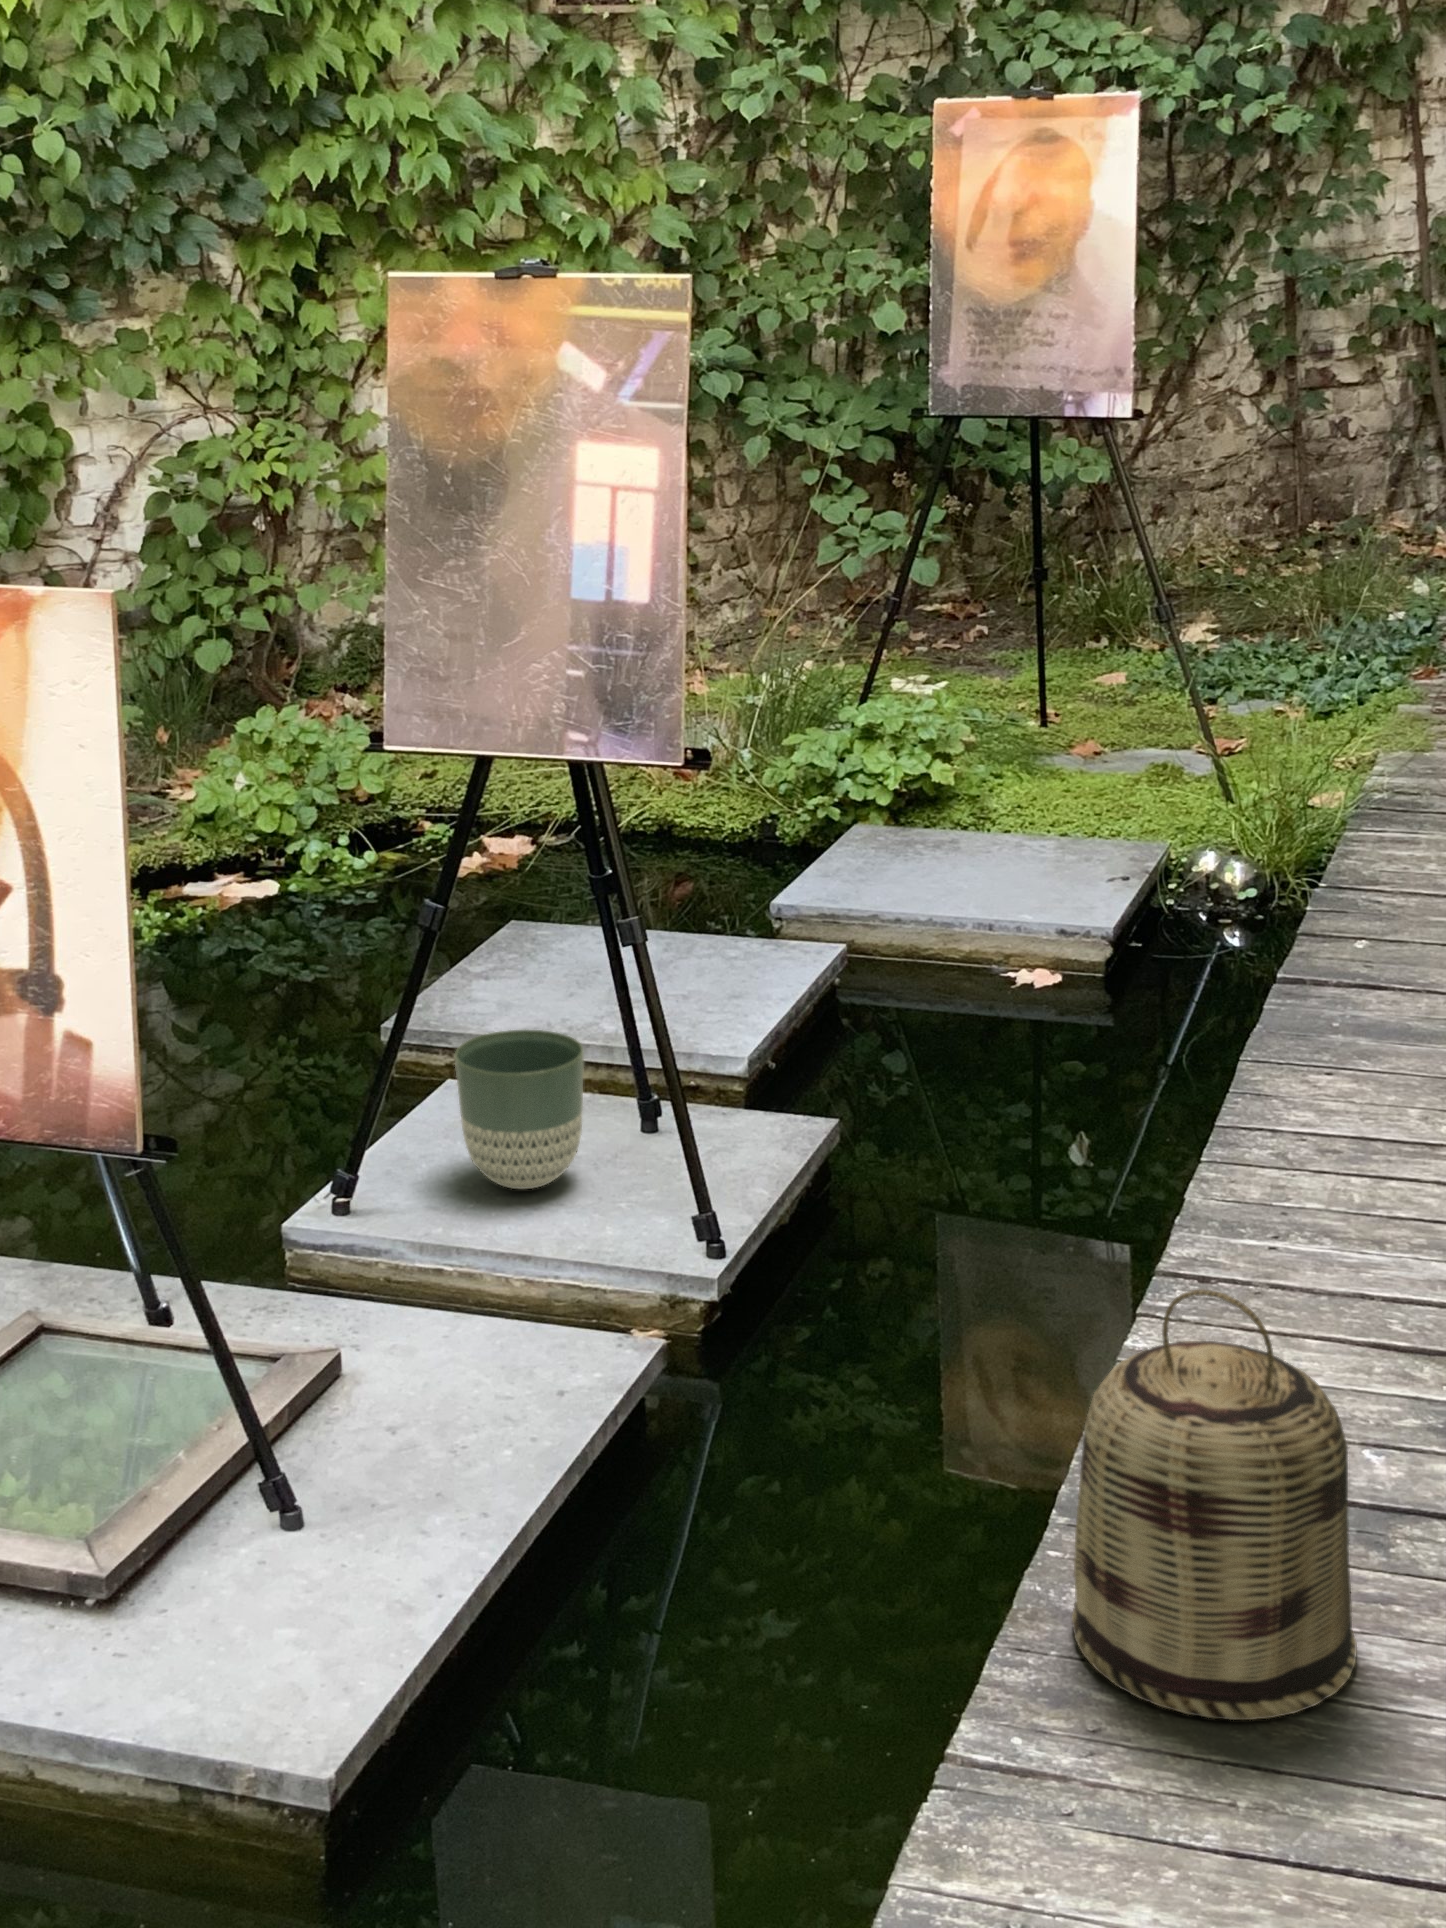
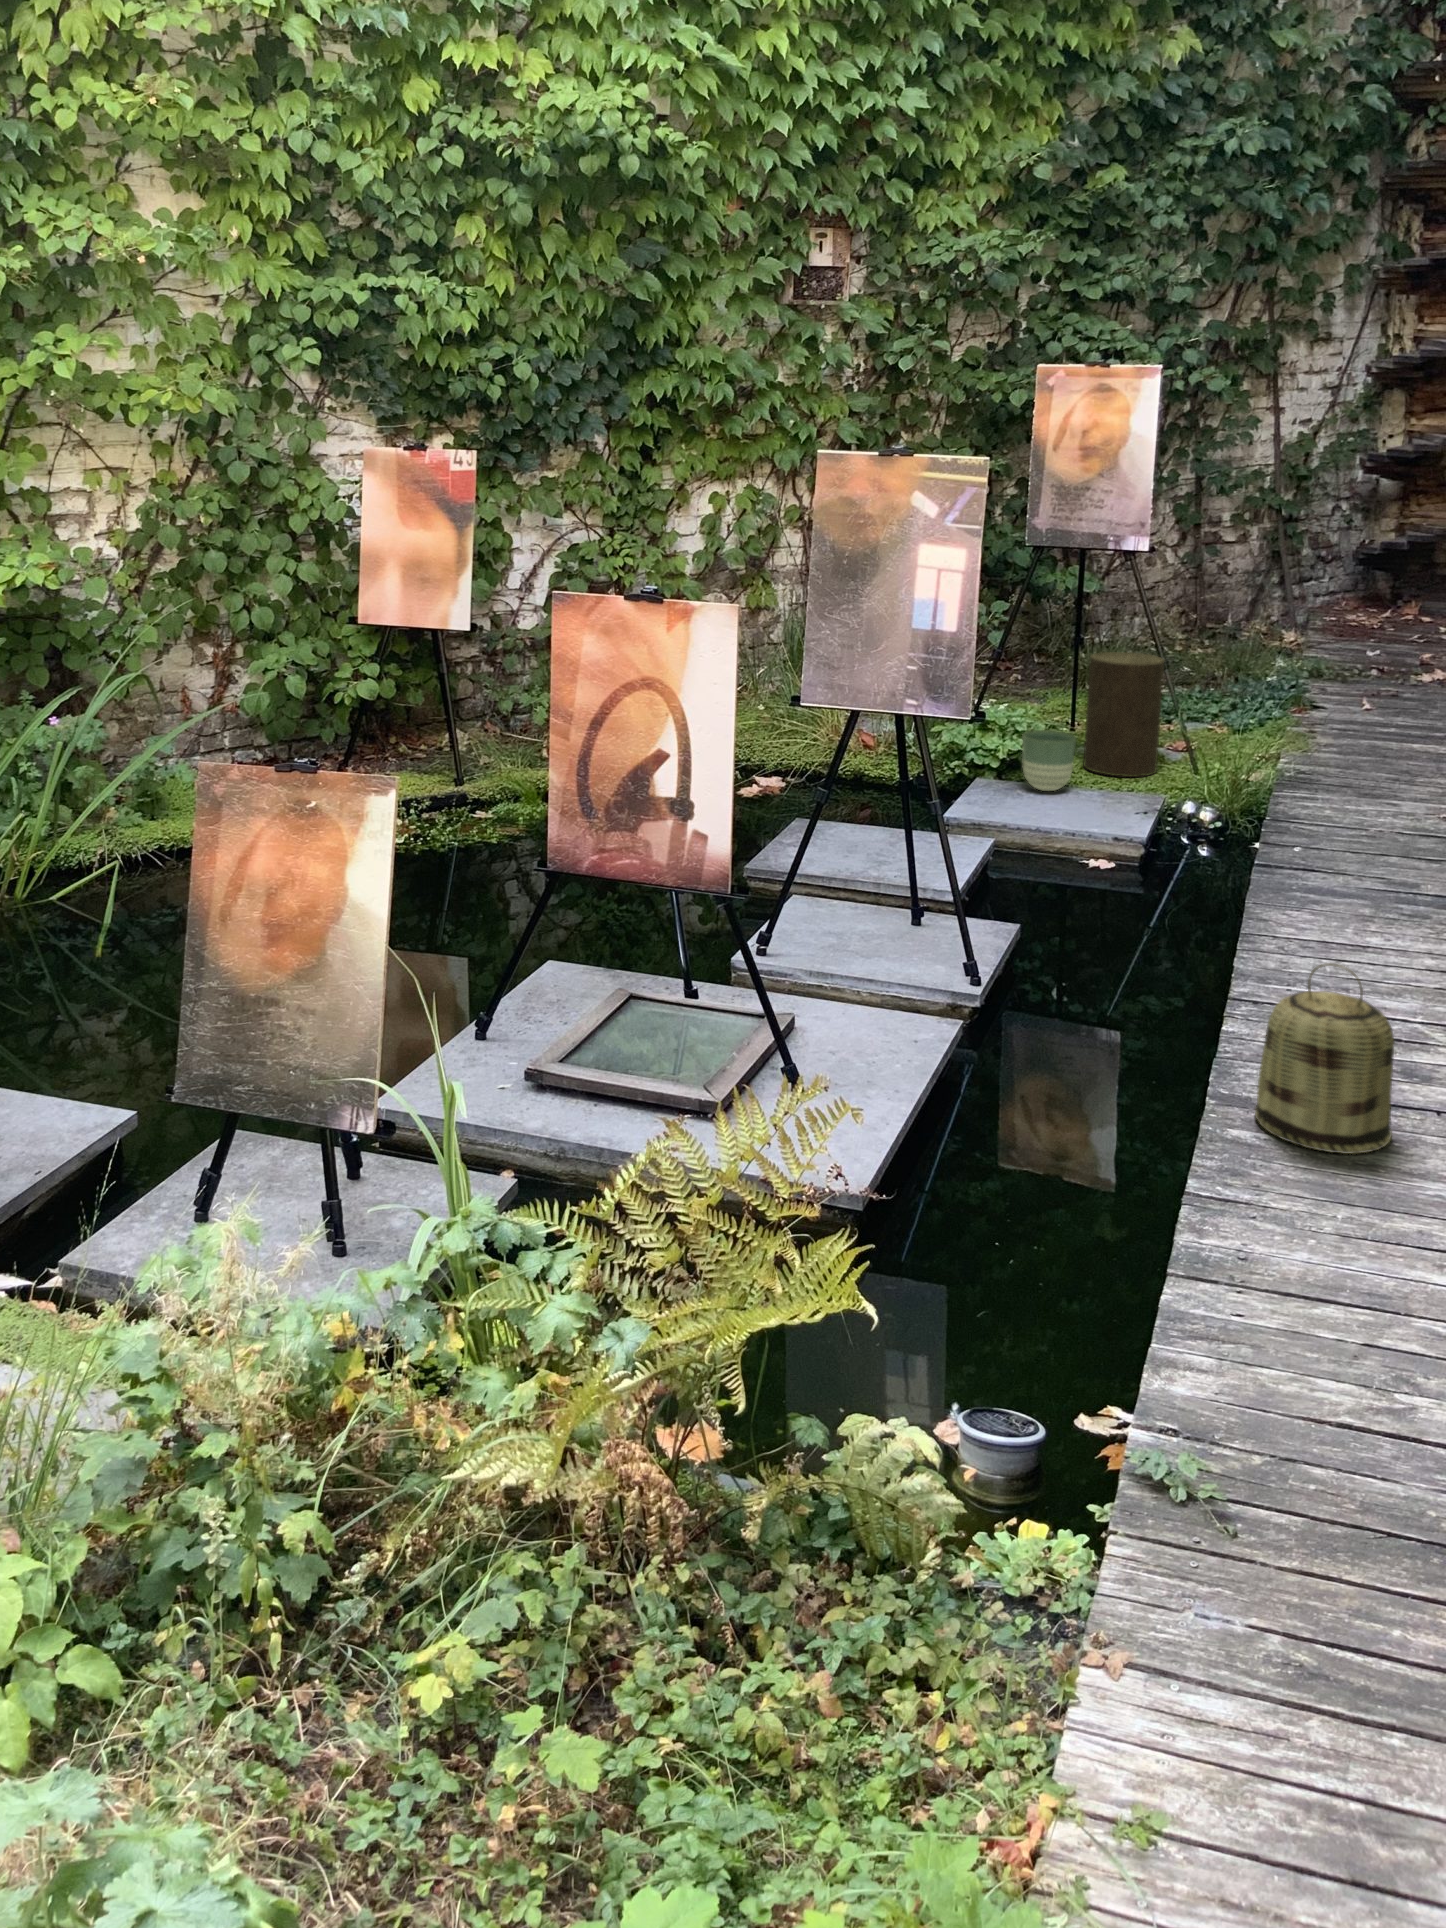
stool: none [1046,589,1175,810] -> present [1083,652,1164,777]
planter: present [455,1030,584,1190] -> present [1022,730,1076,791]

